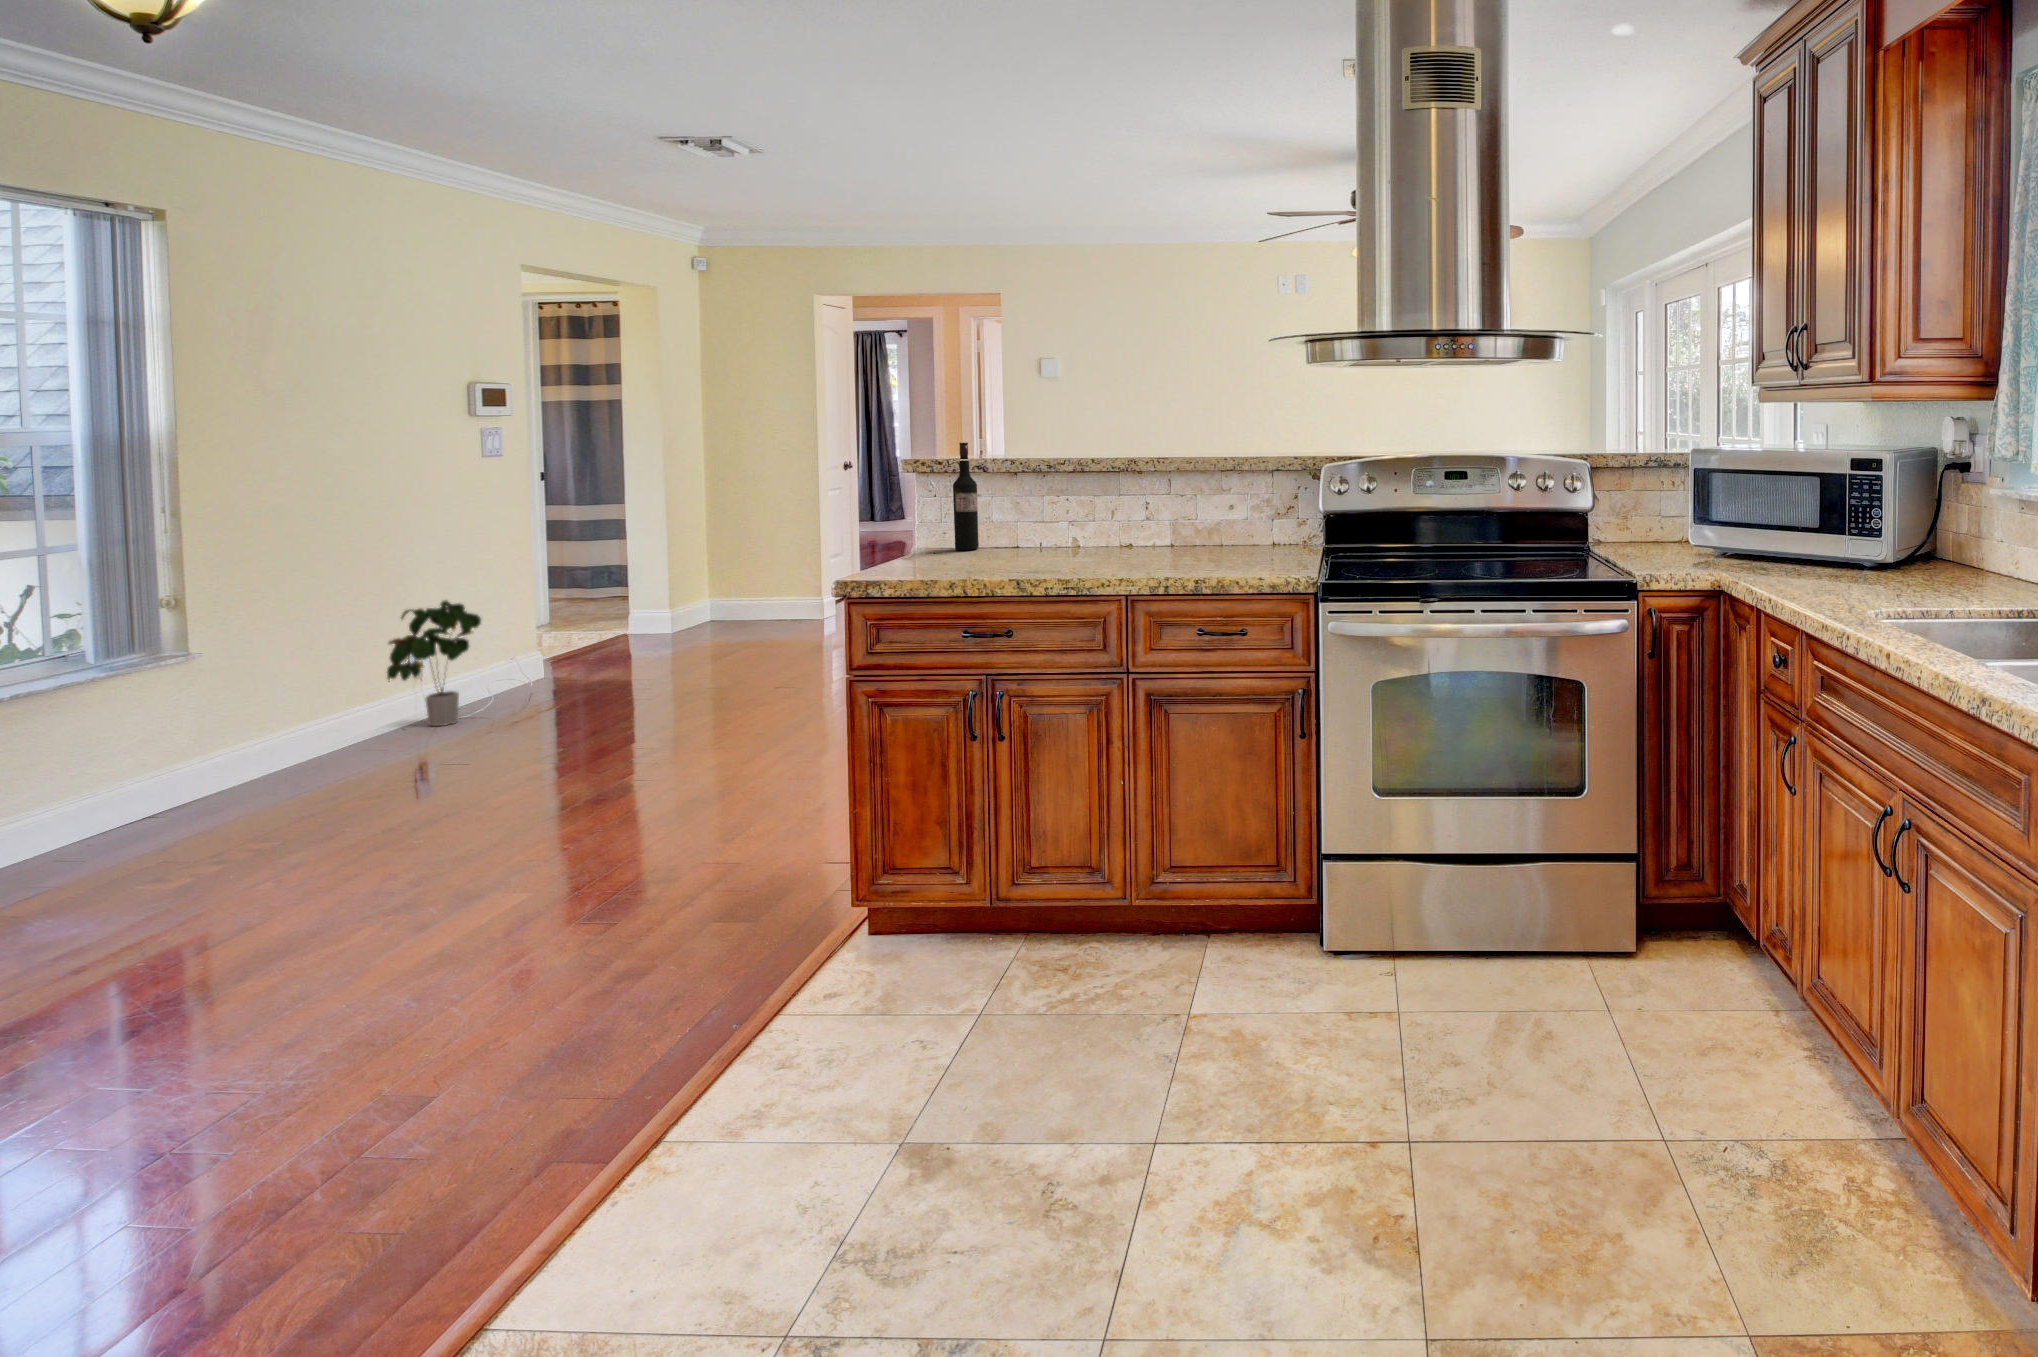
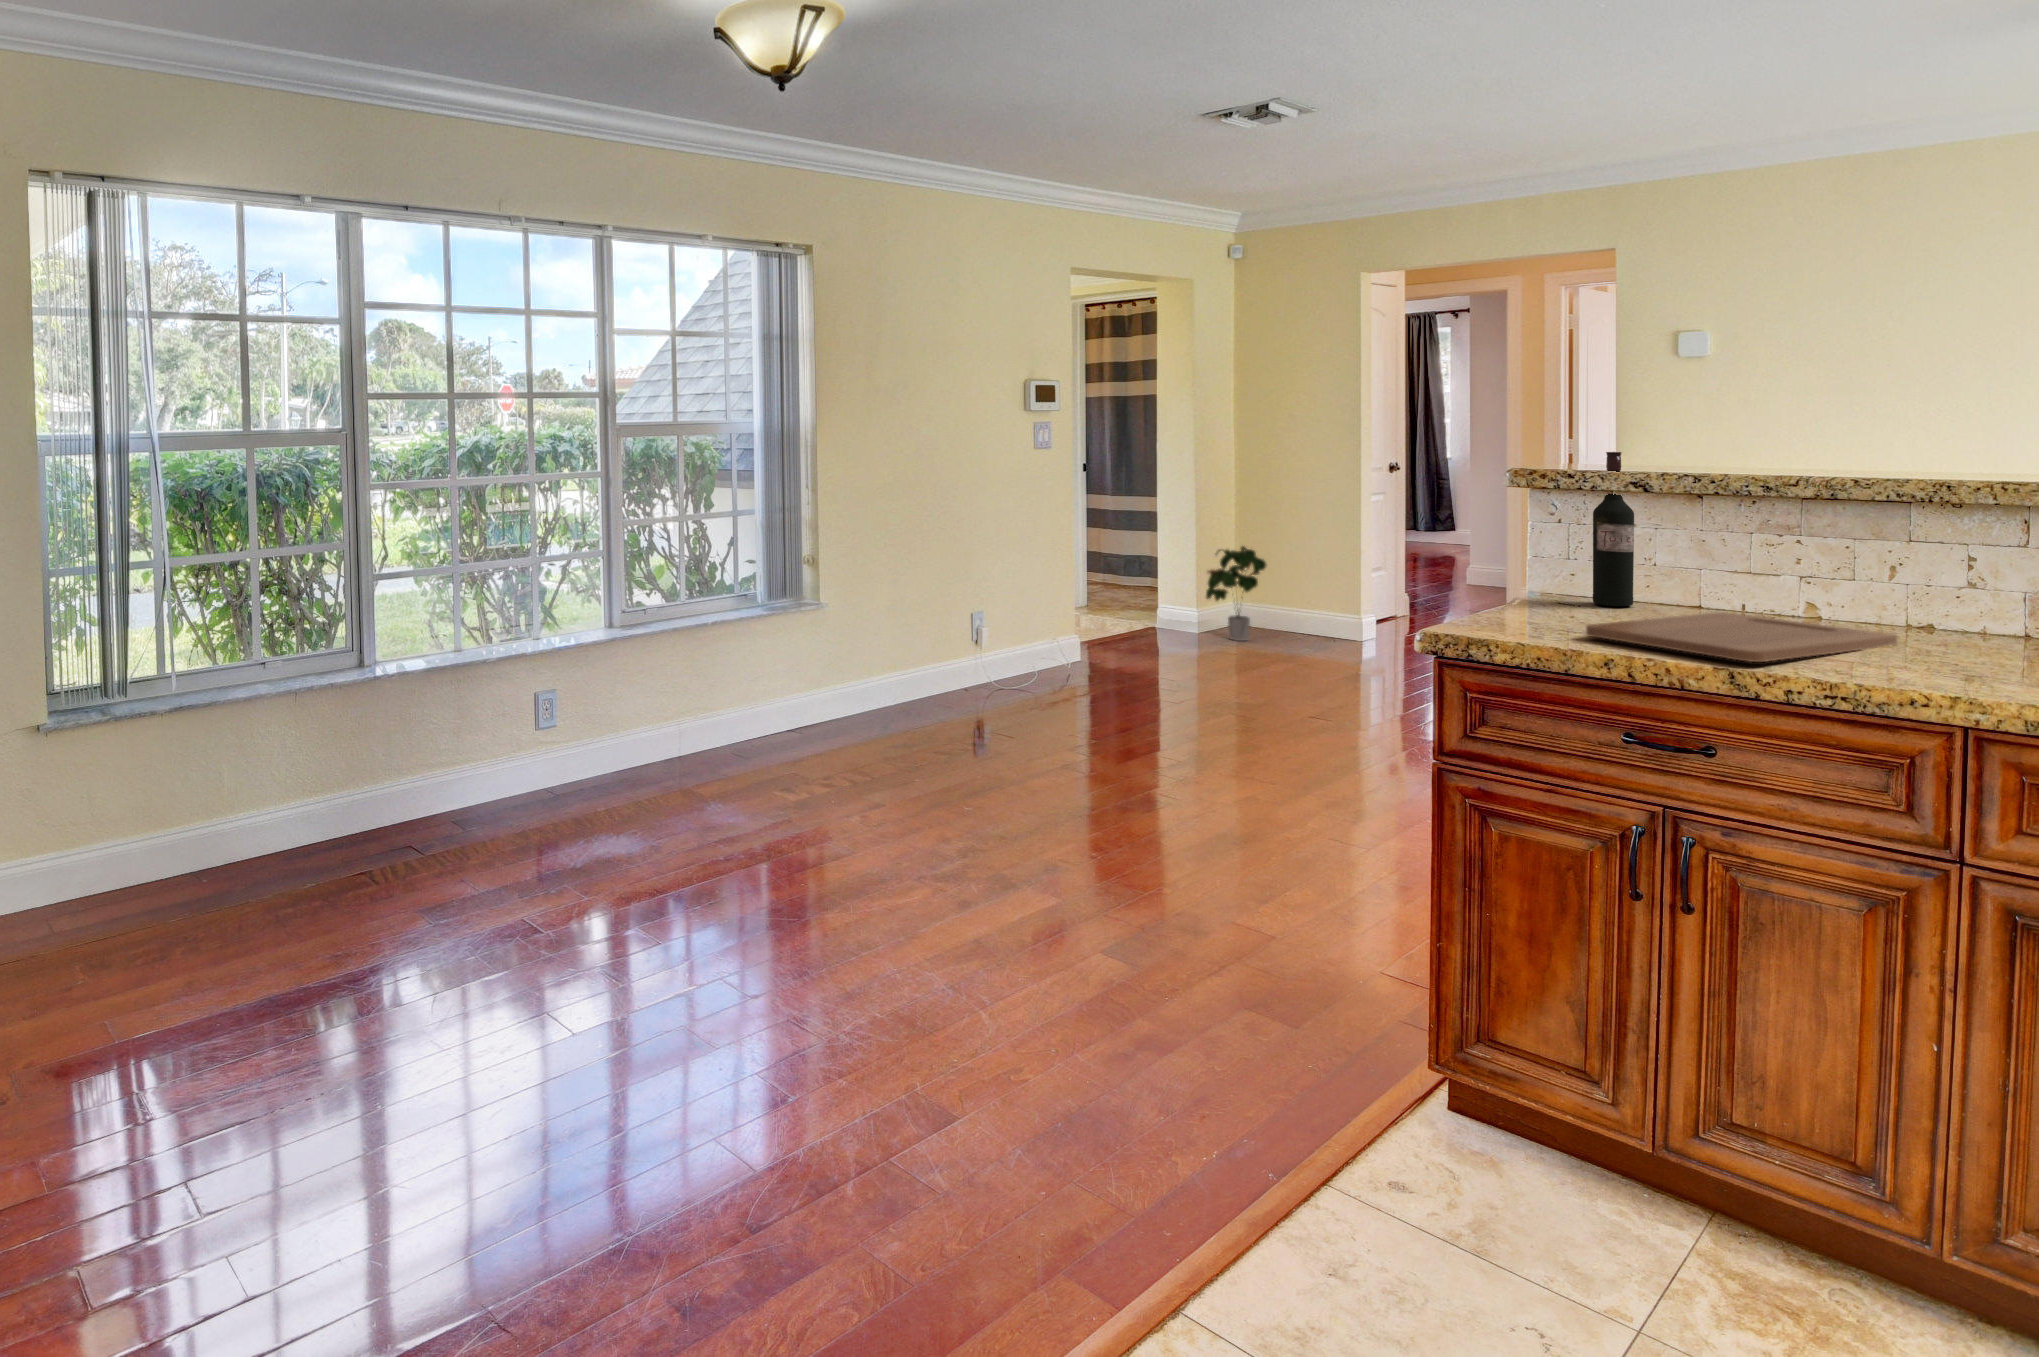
cutting board: none [944,546,1108,573] -> present [1586,612,1897,662]
potted plant: present [387,601,481,726] -> present [1206,546,1267,641]

